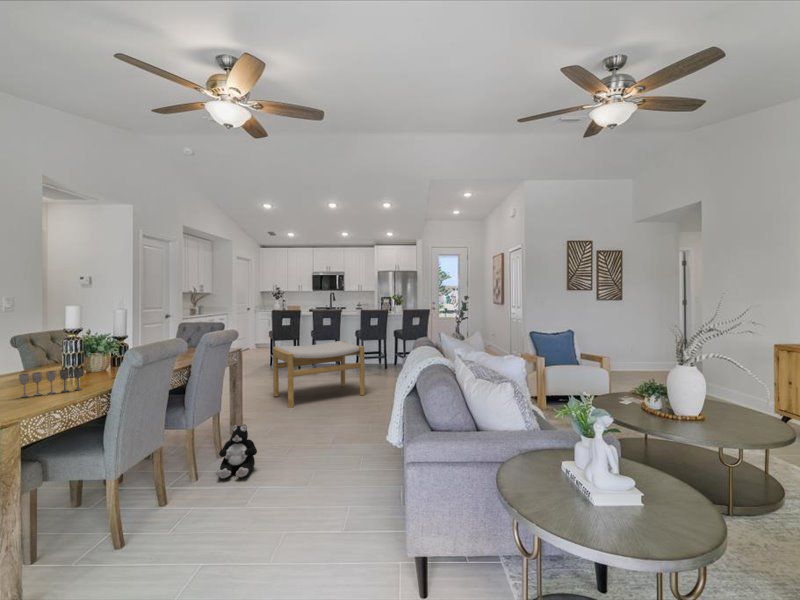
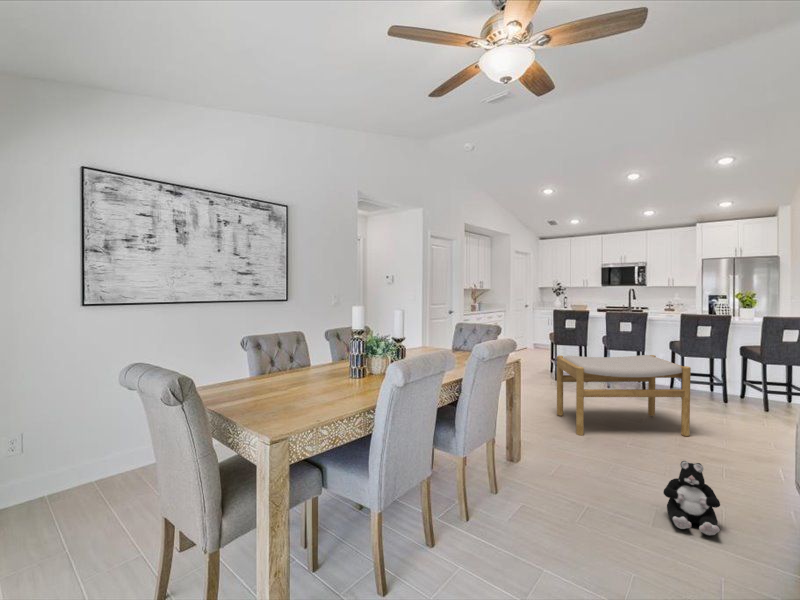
wine glass: present [19,368,82,397] -> none [303,377,354,402]
plush toy: present [218,424,257,478] -> present [663,461,720,535]

